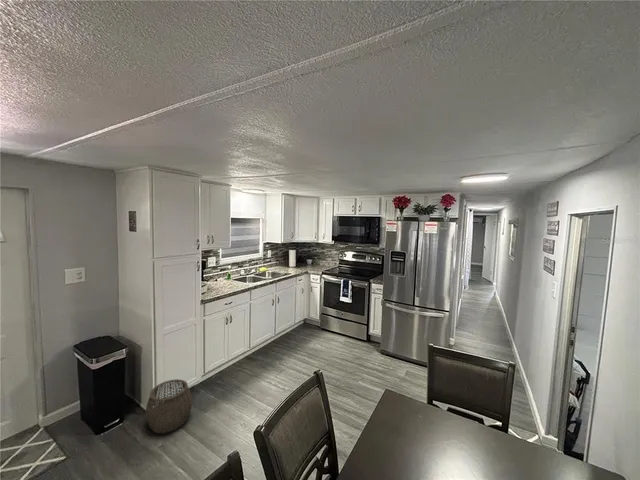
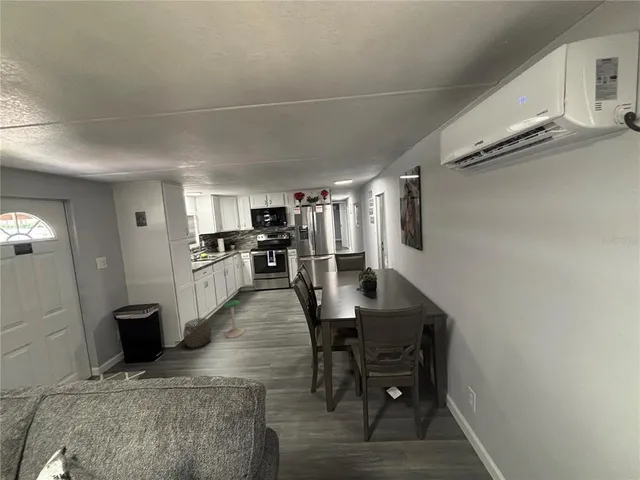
stool: none [209,366,242,435] -> present [223,300,244,338]

